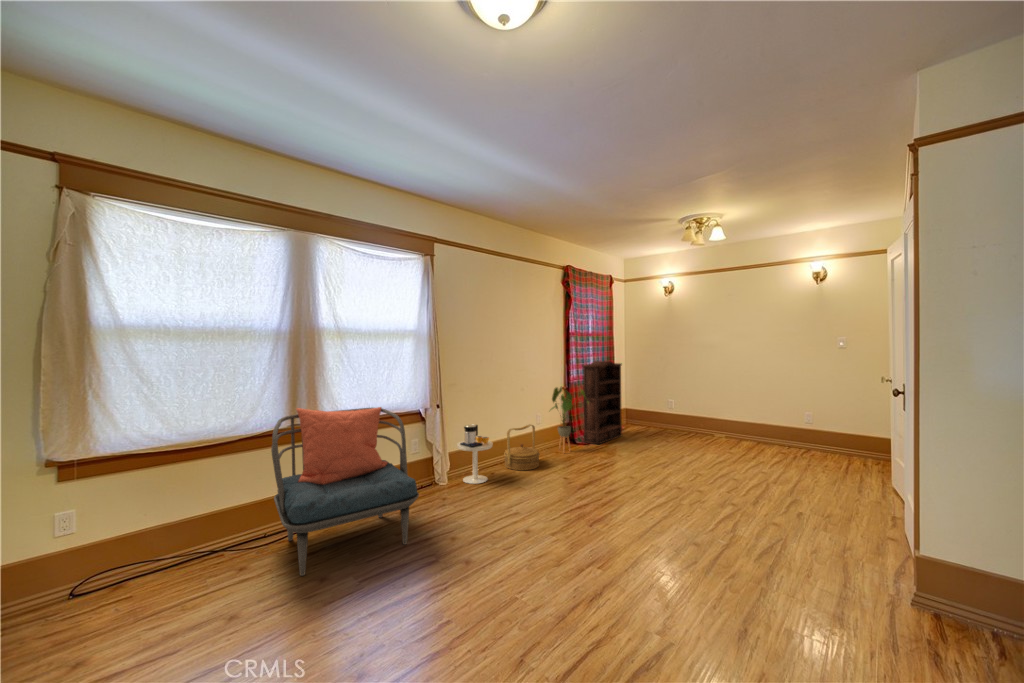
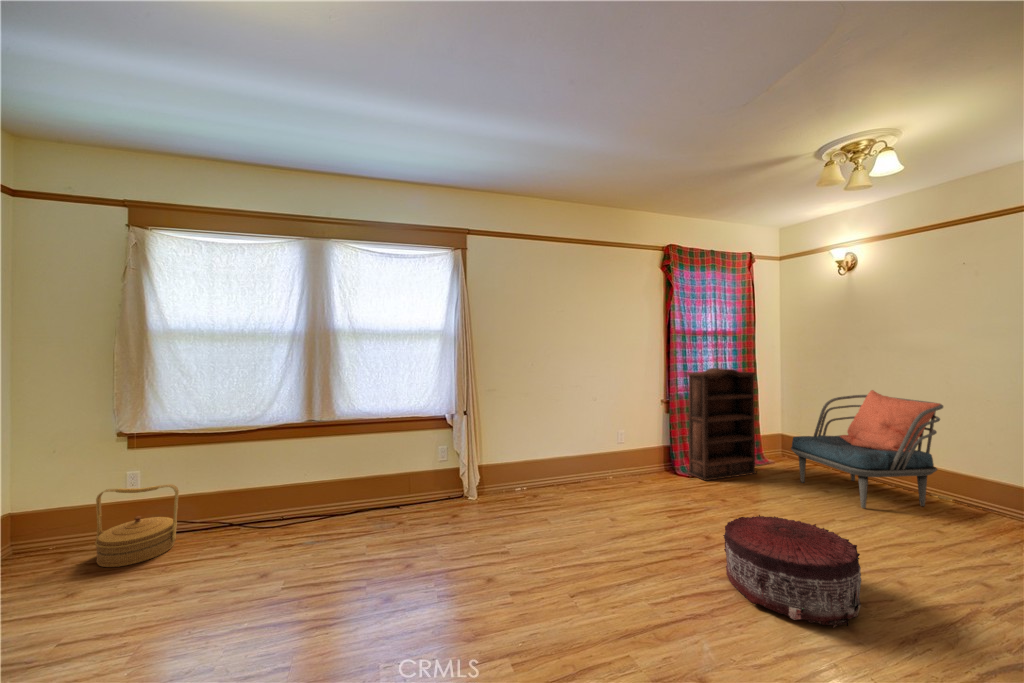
house plant: present [550,387,588,452] -> none [626,399,684,486]
armchair: present [271,407,419,576] -> present [791,390,943,508]
woven basket: present [504,424,540,470] -> present [95,484,179,567]
side table: present [457,425,493,484] -> none [487,437,528,506]
pouf: none [656,453,733,507] -> present [723,515,861,628]

